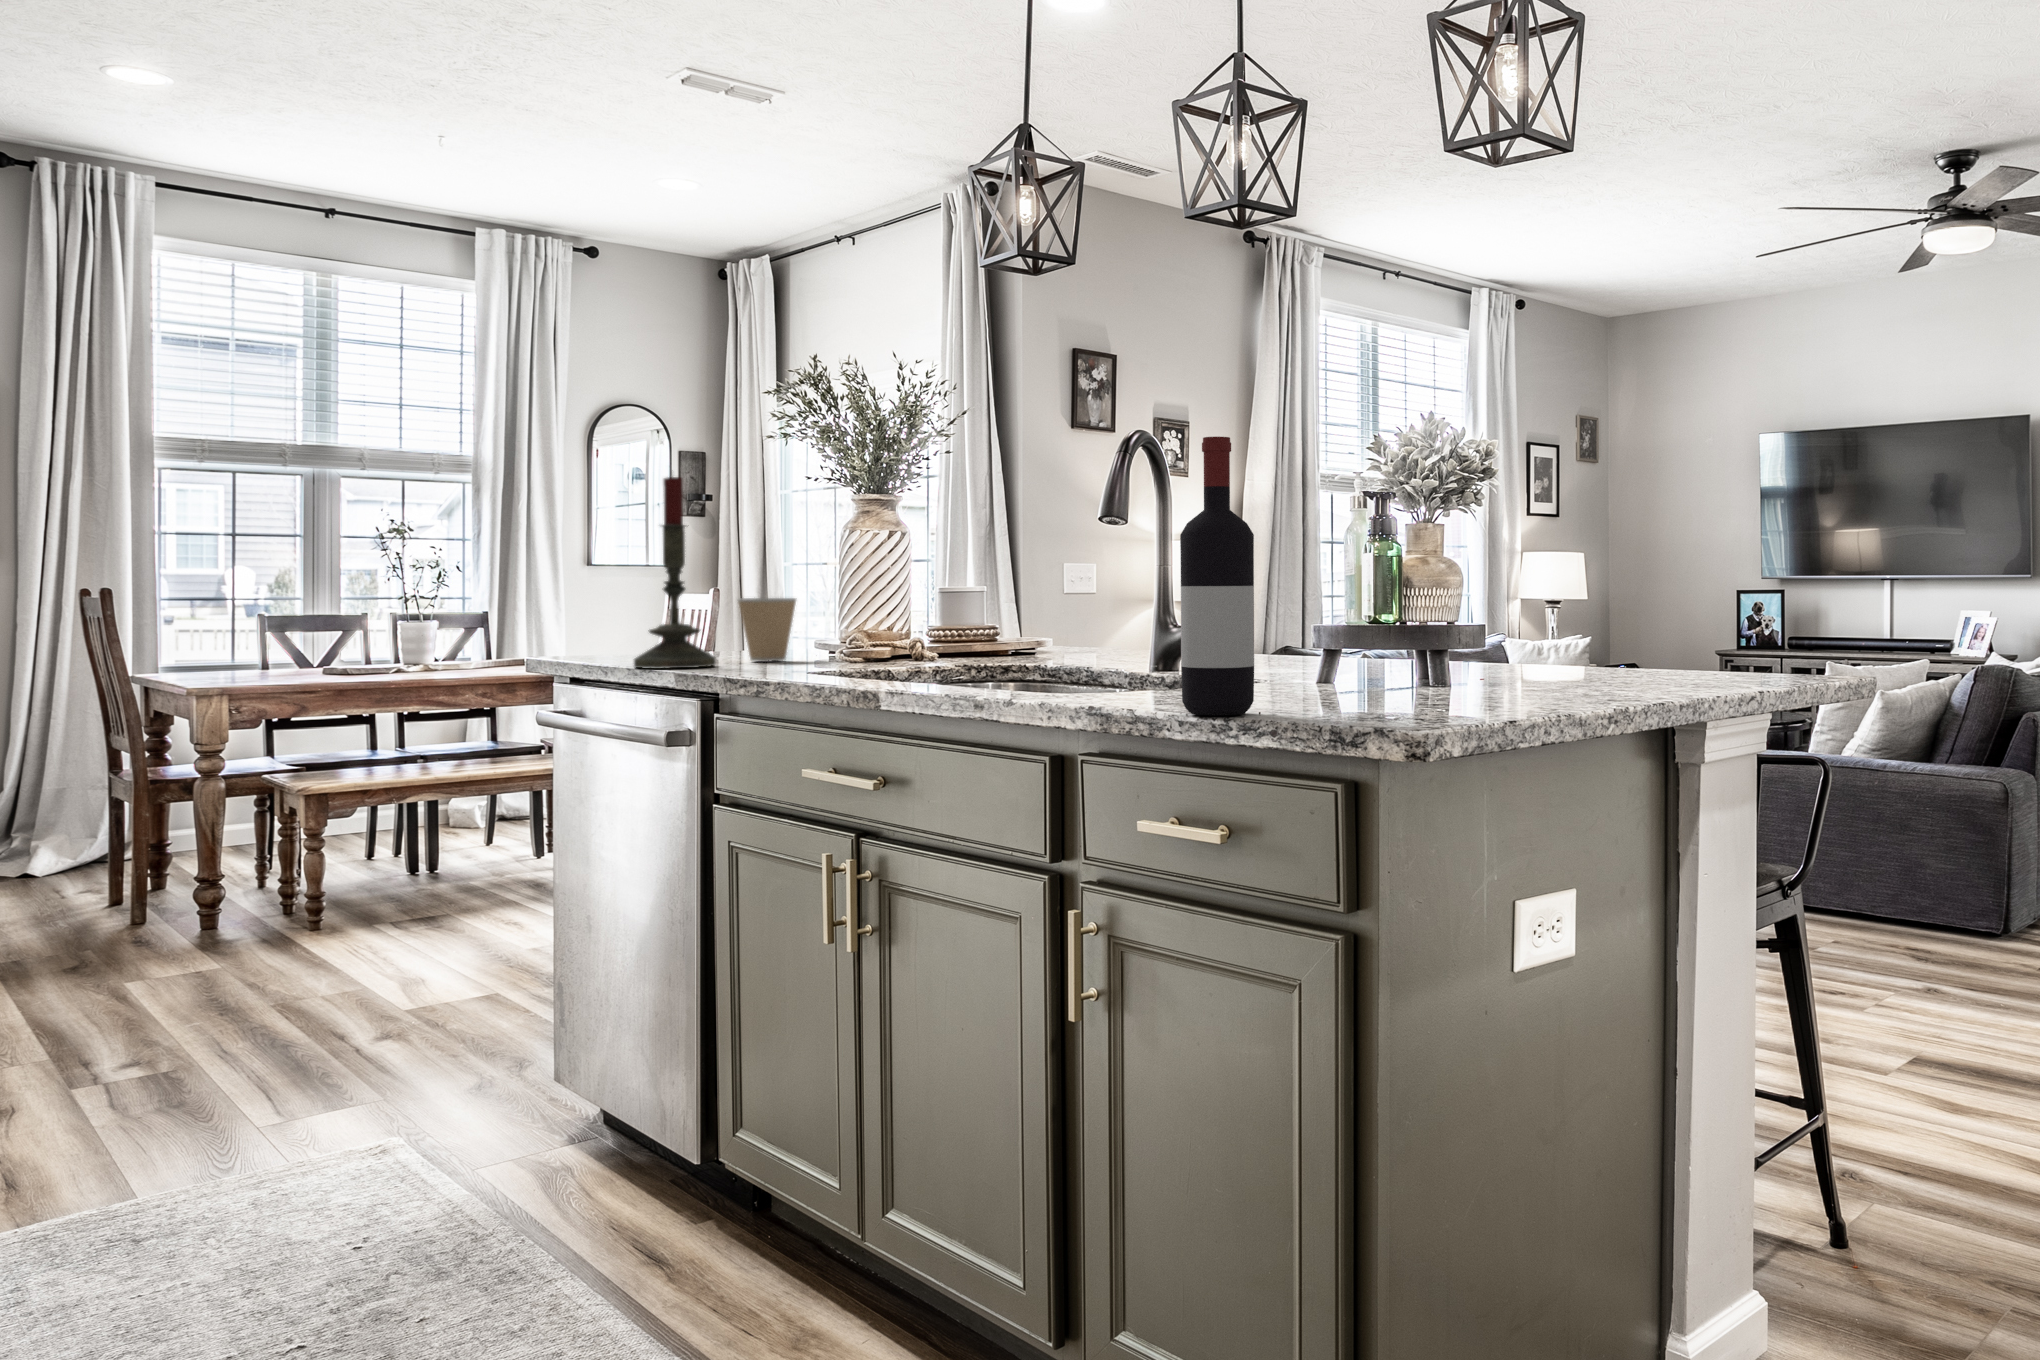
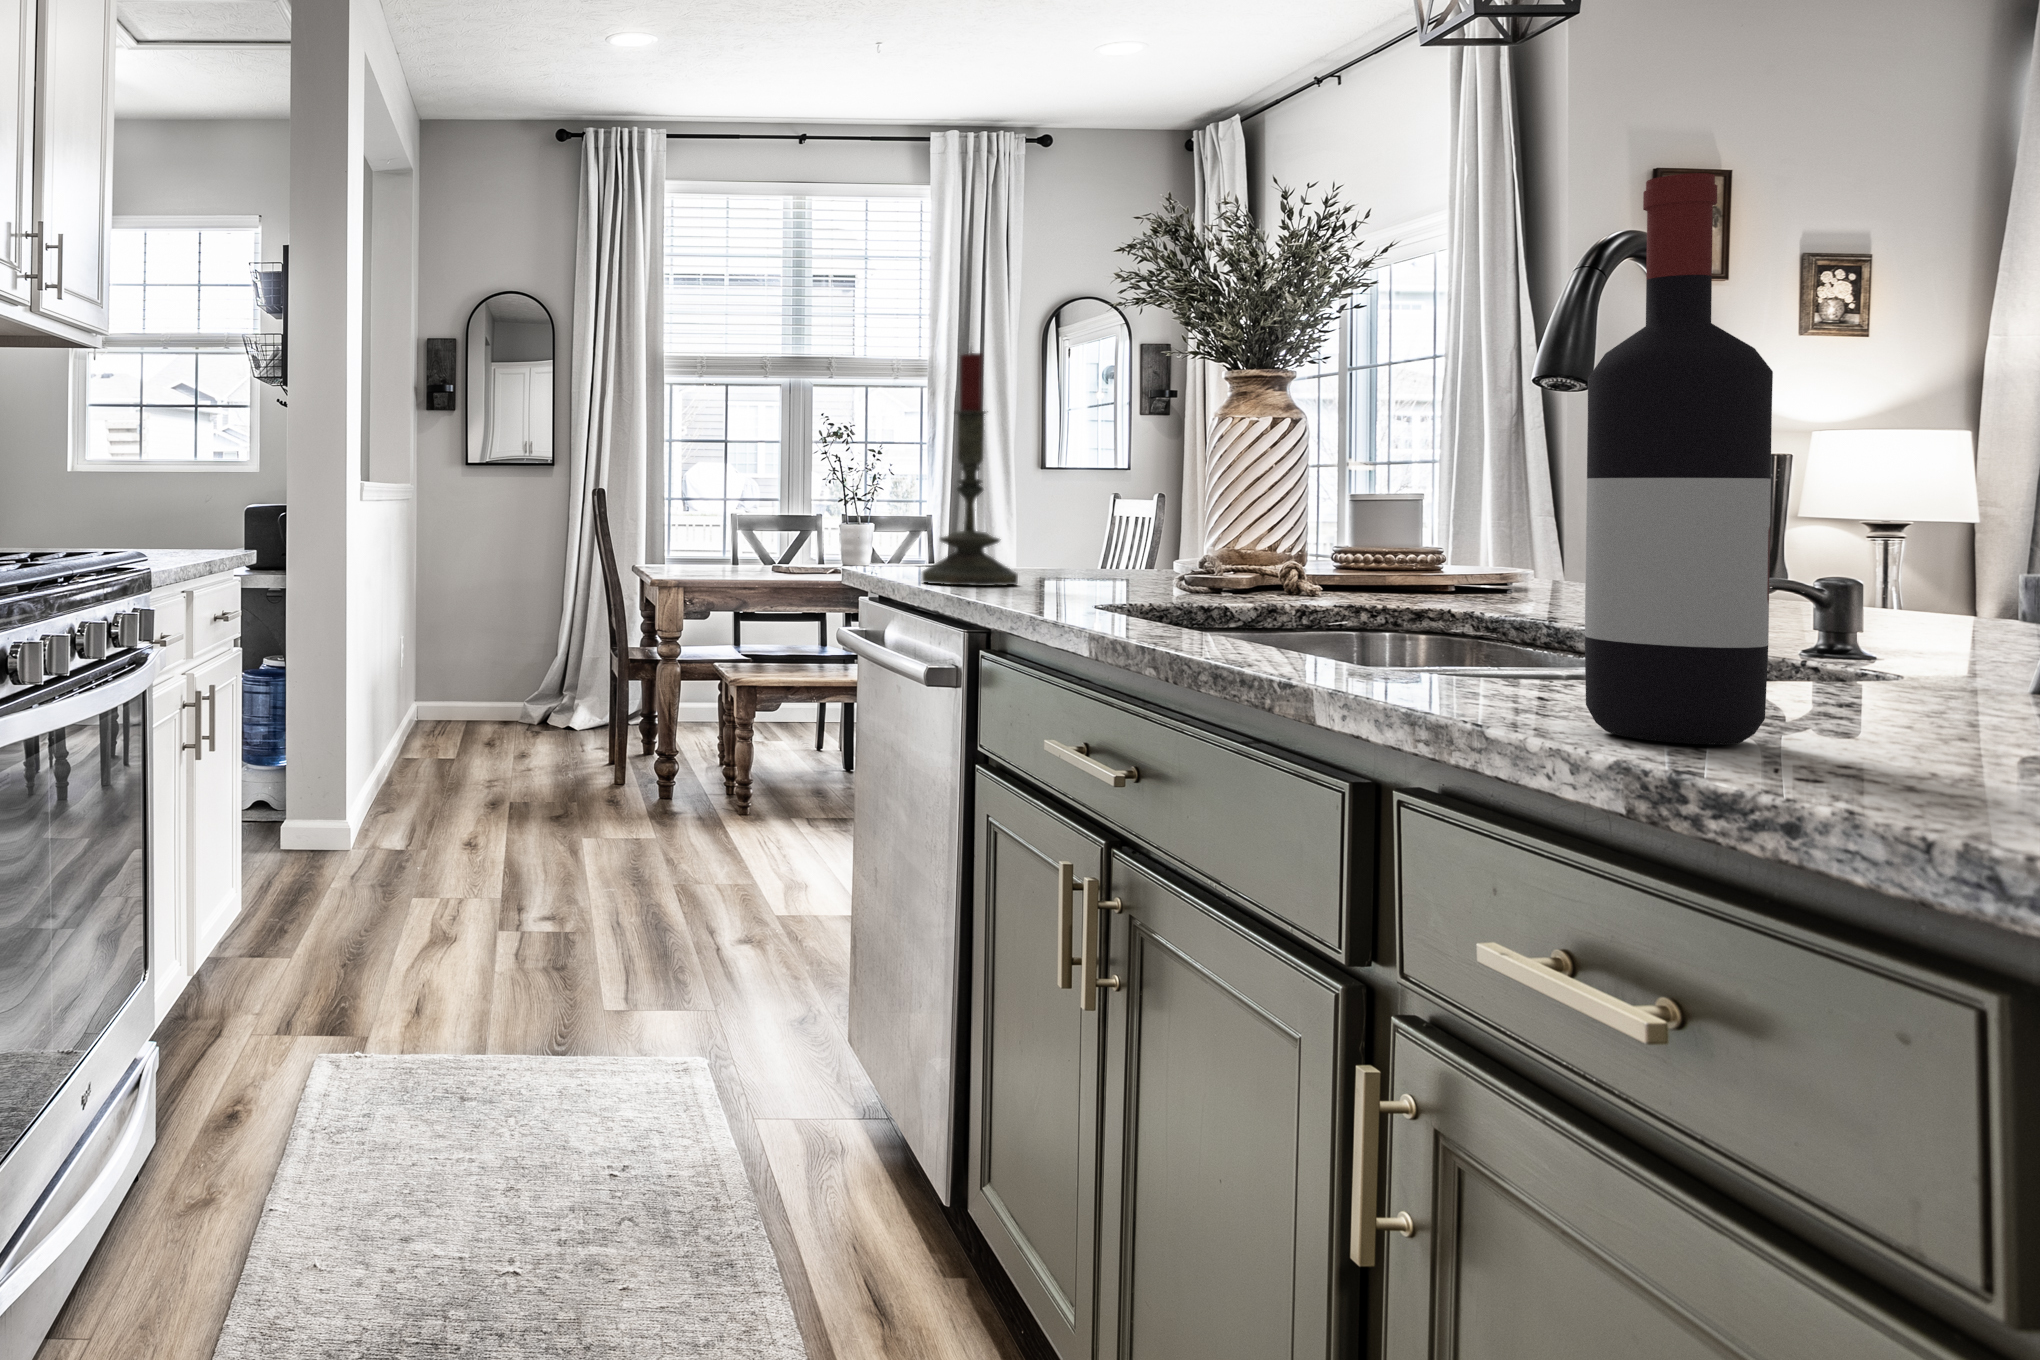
coffee cup: present [738,598,796,662] -> none [1058,503,1135,583]

